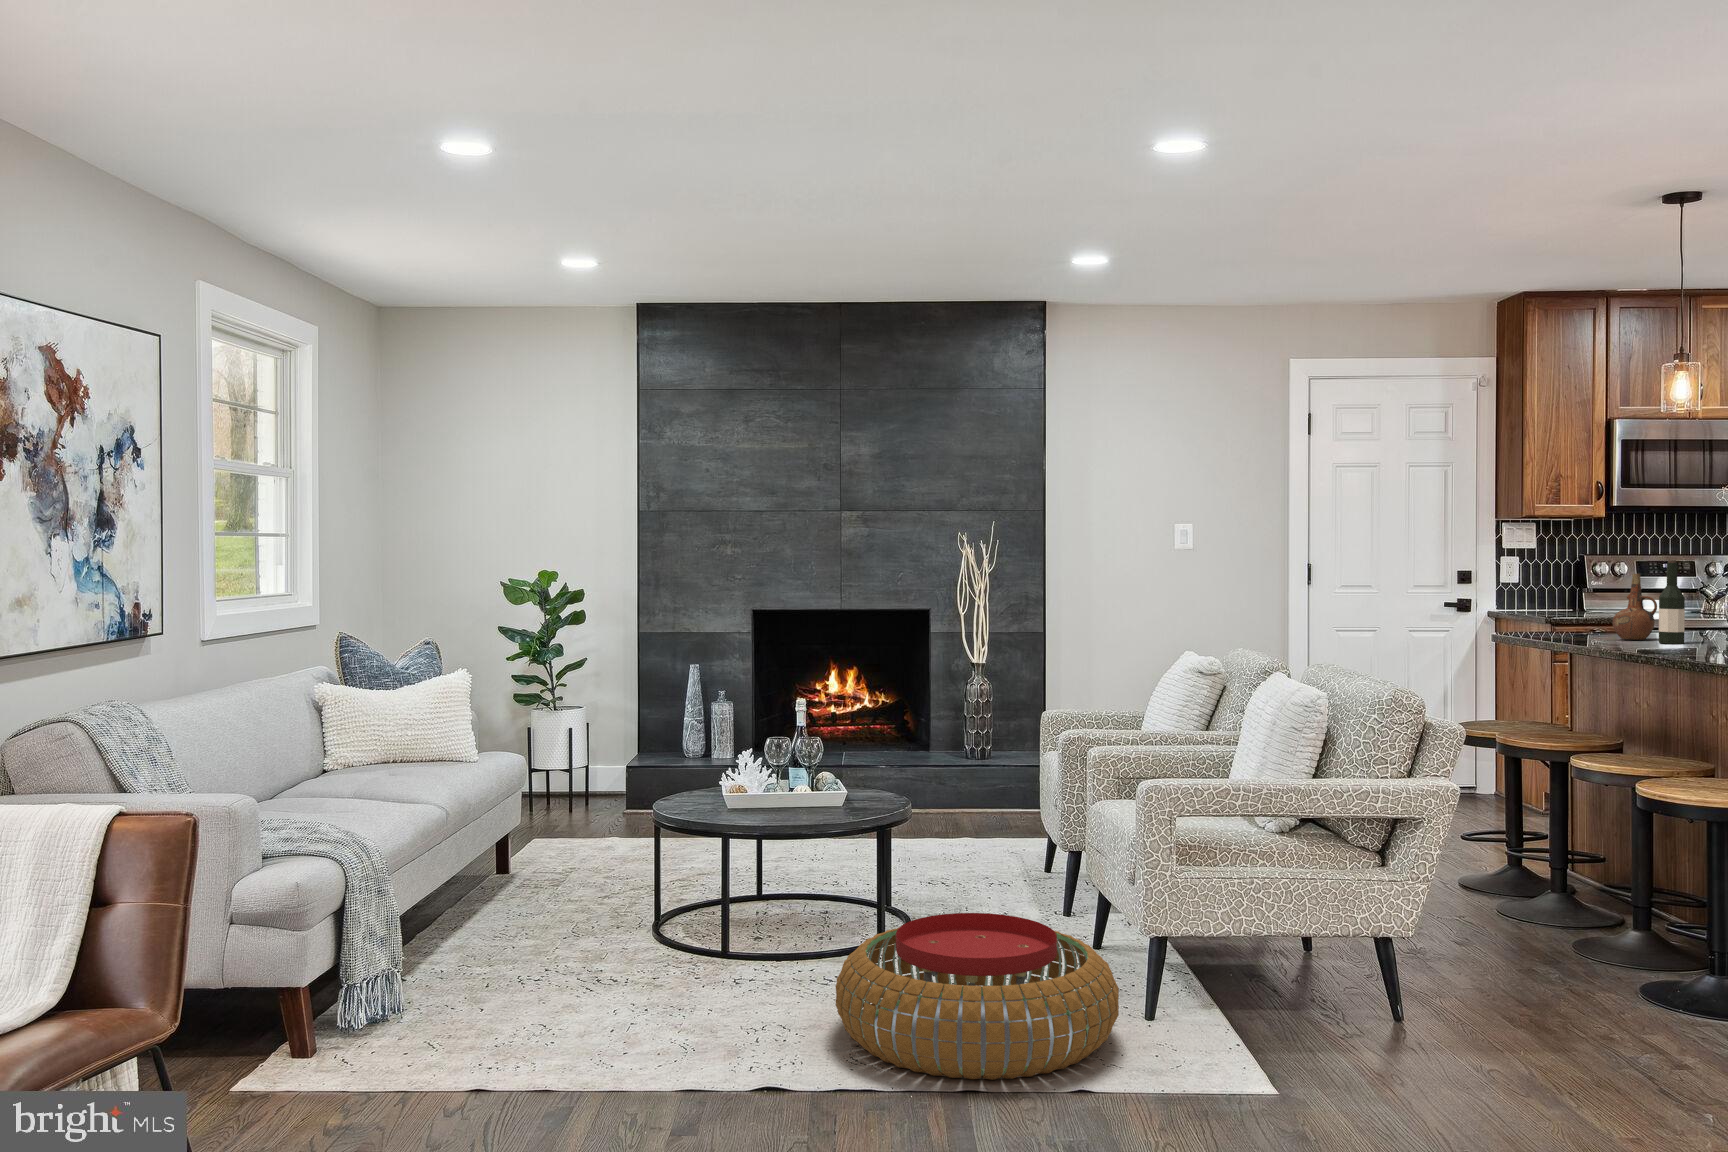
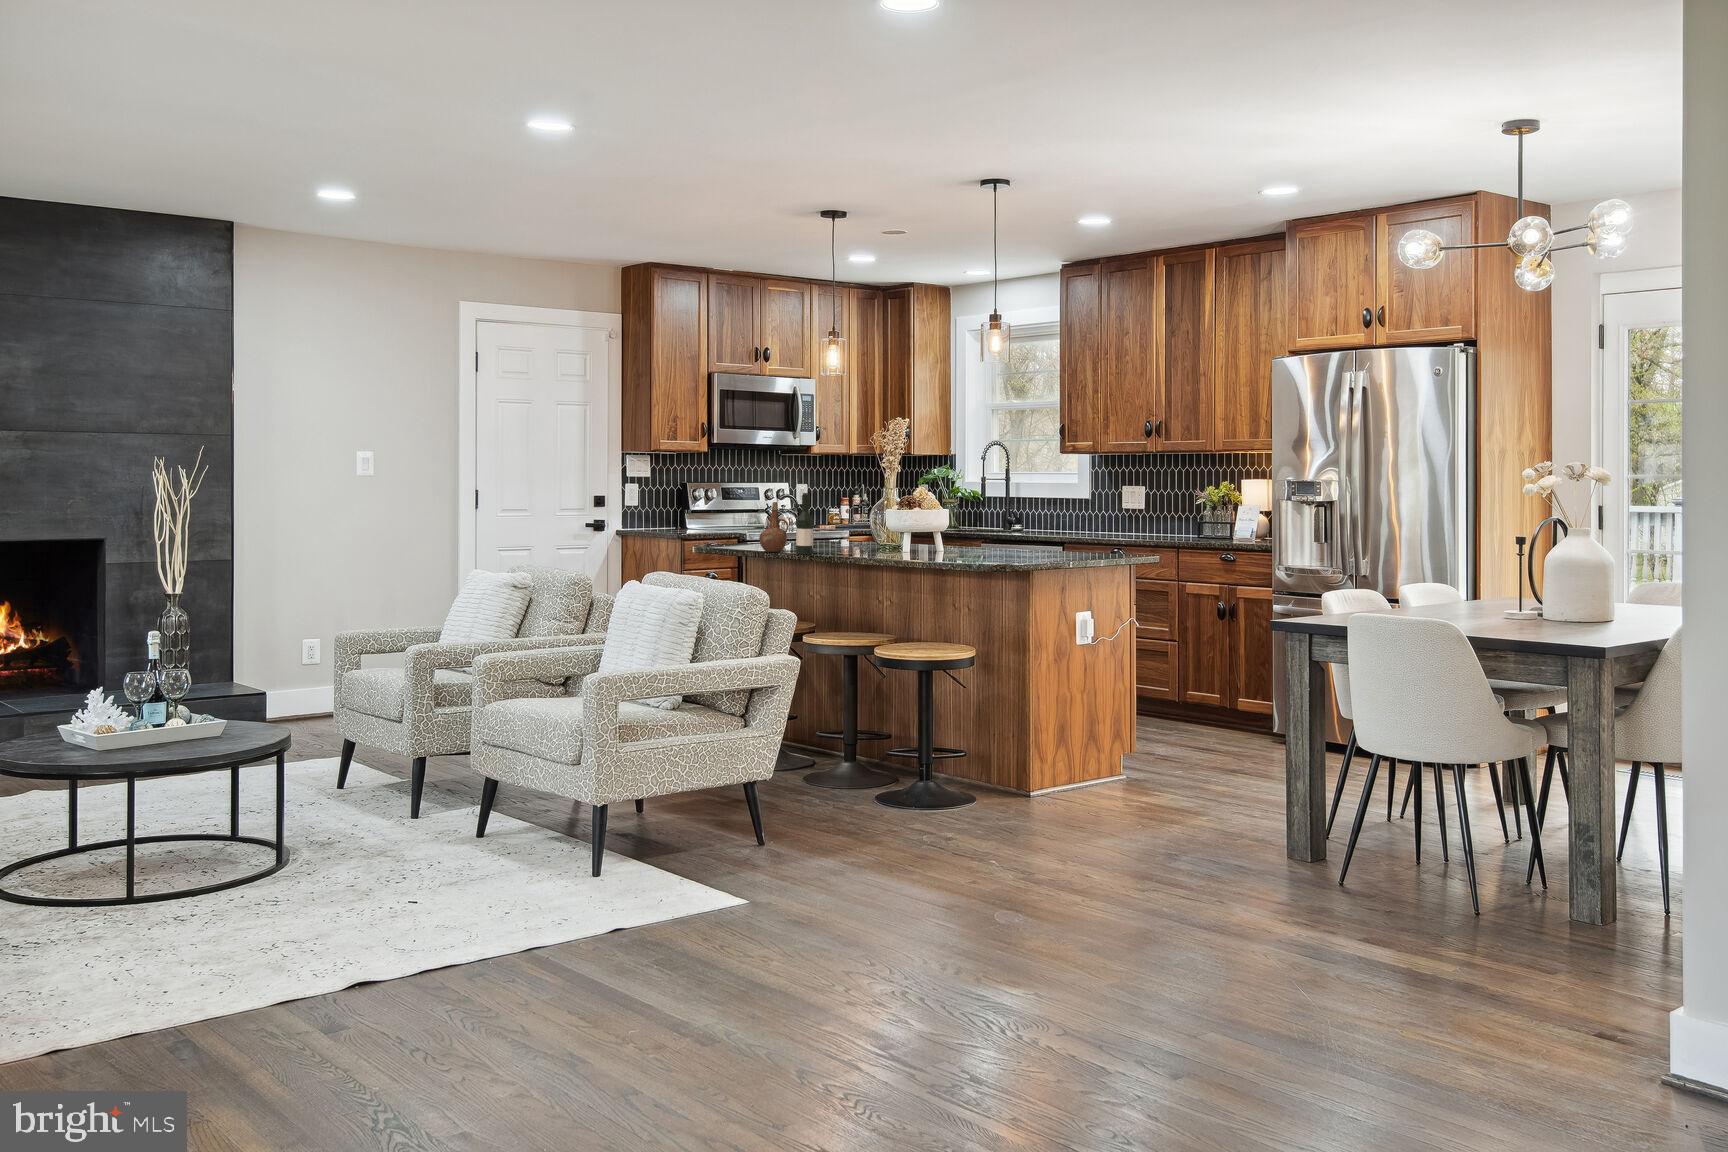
pouf: present [836,913,1119,1080] -> none [372,800,613,927]

